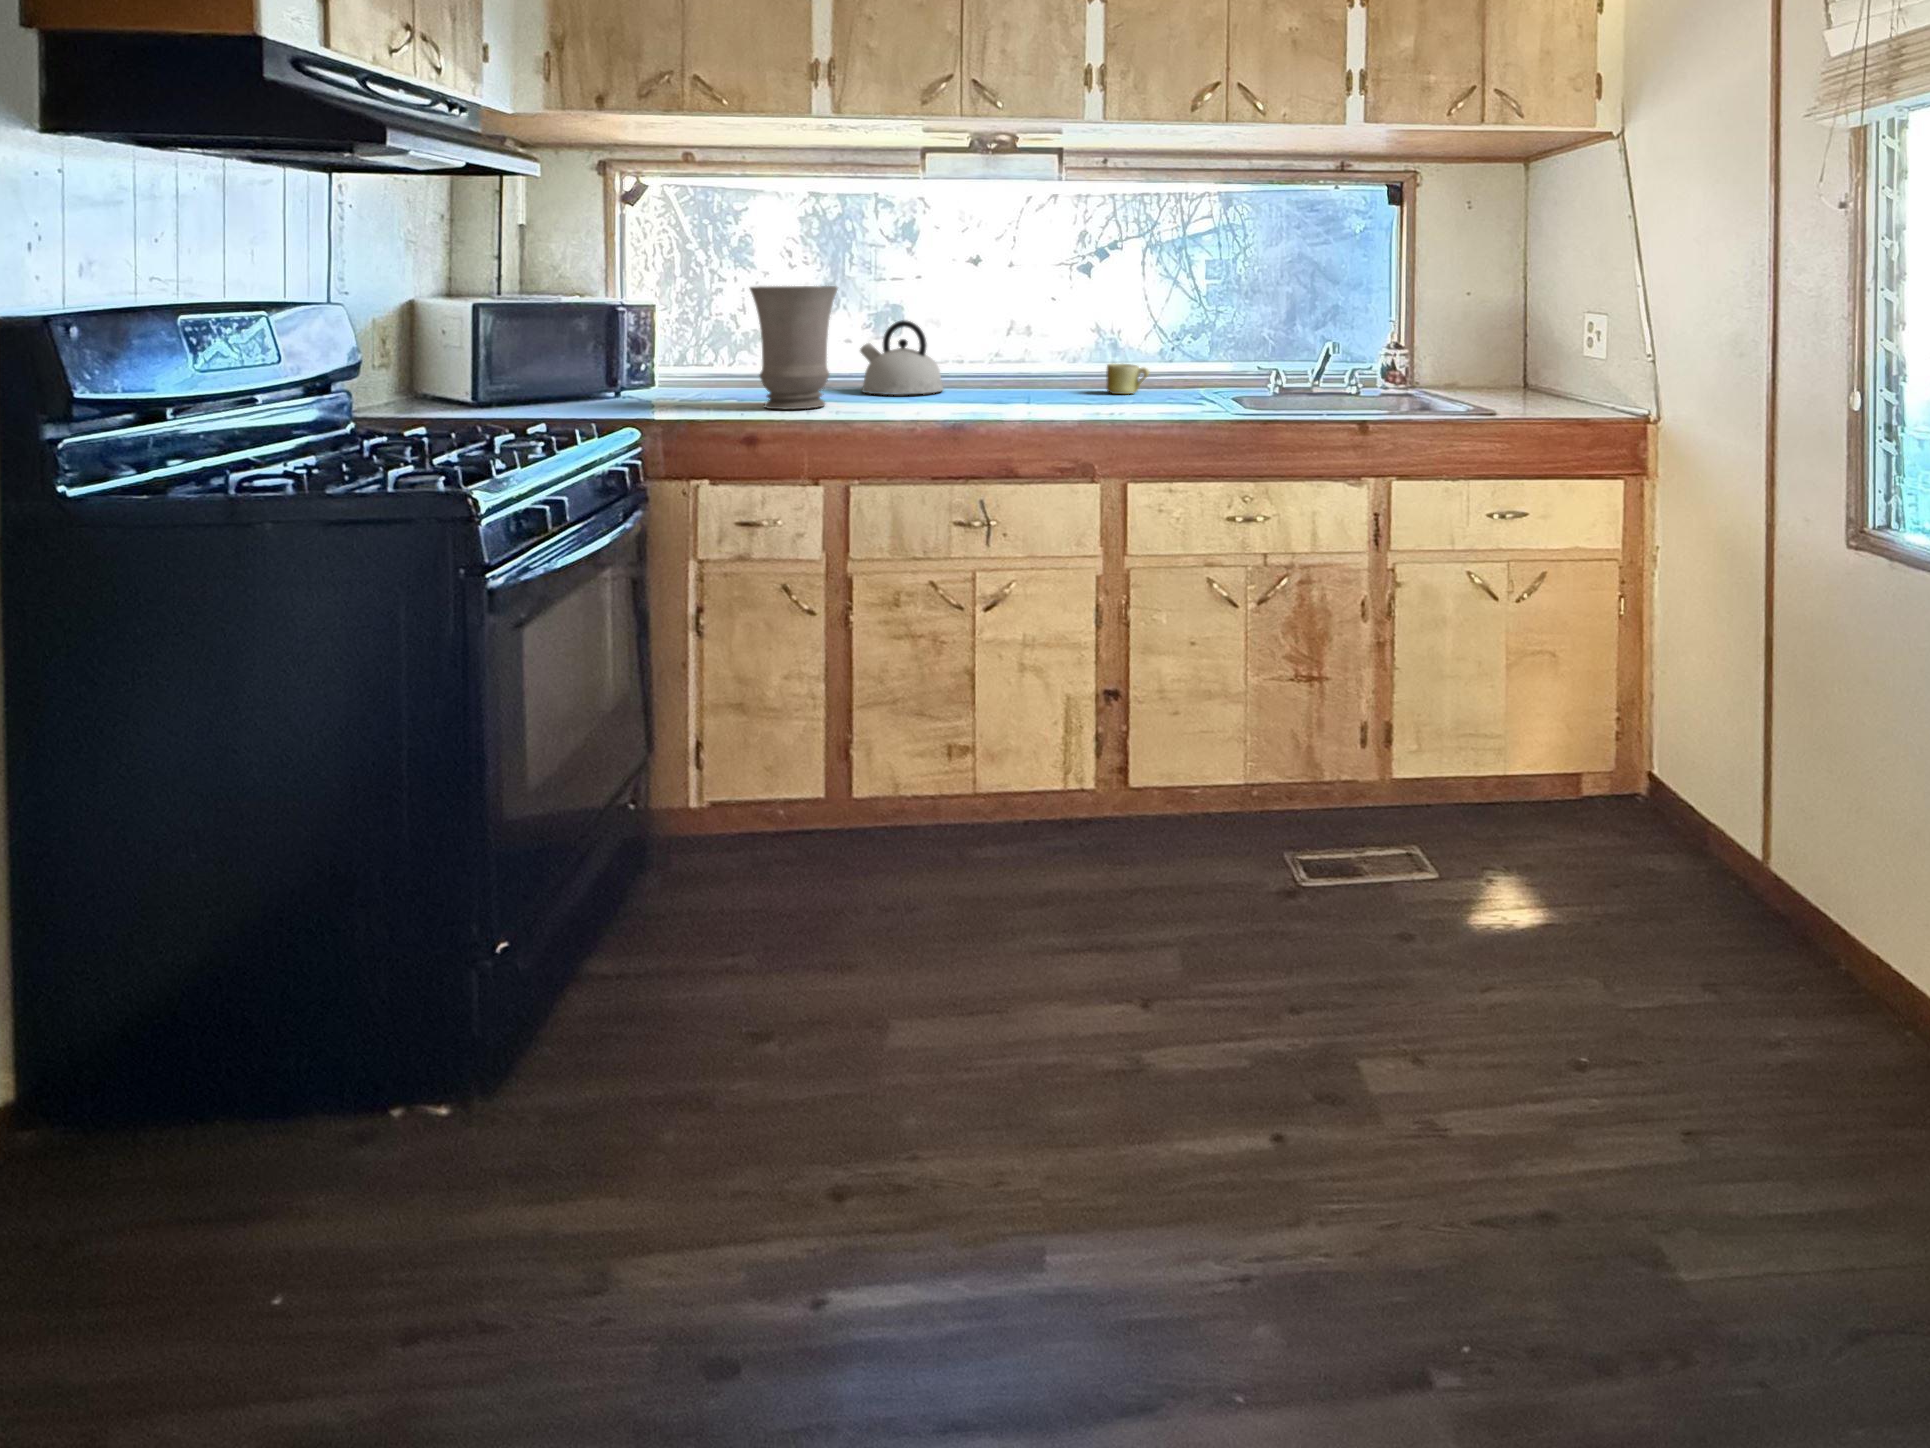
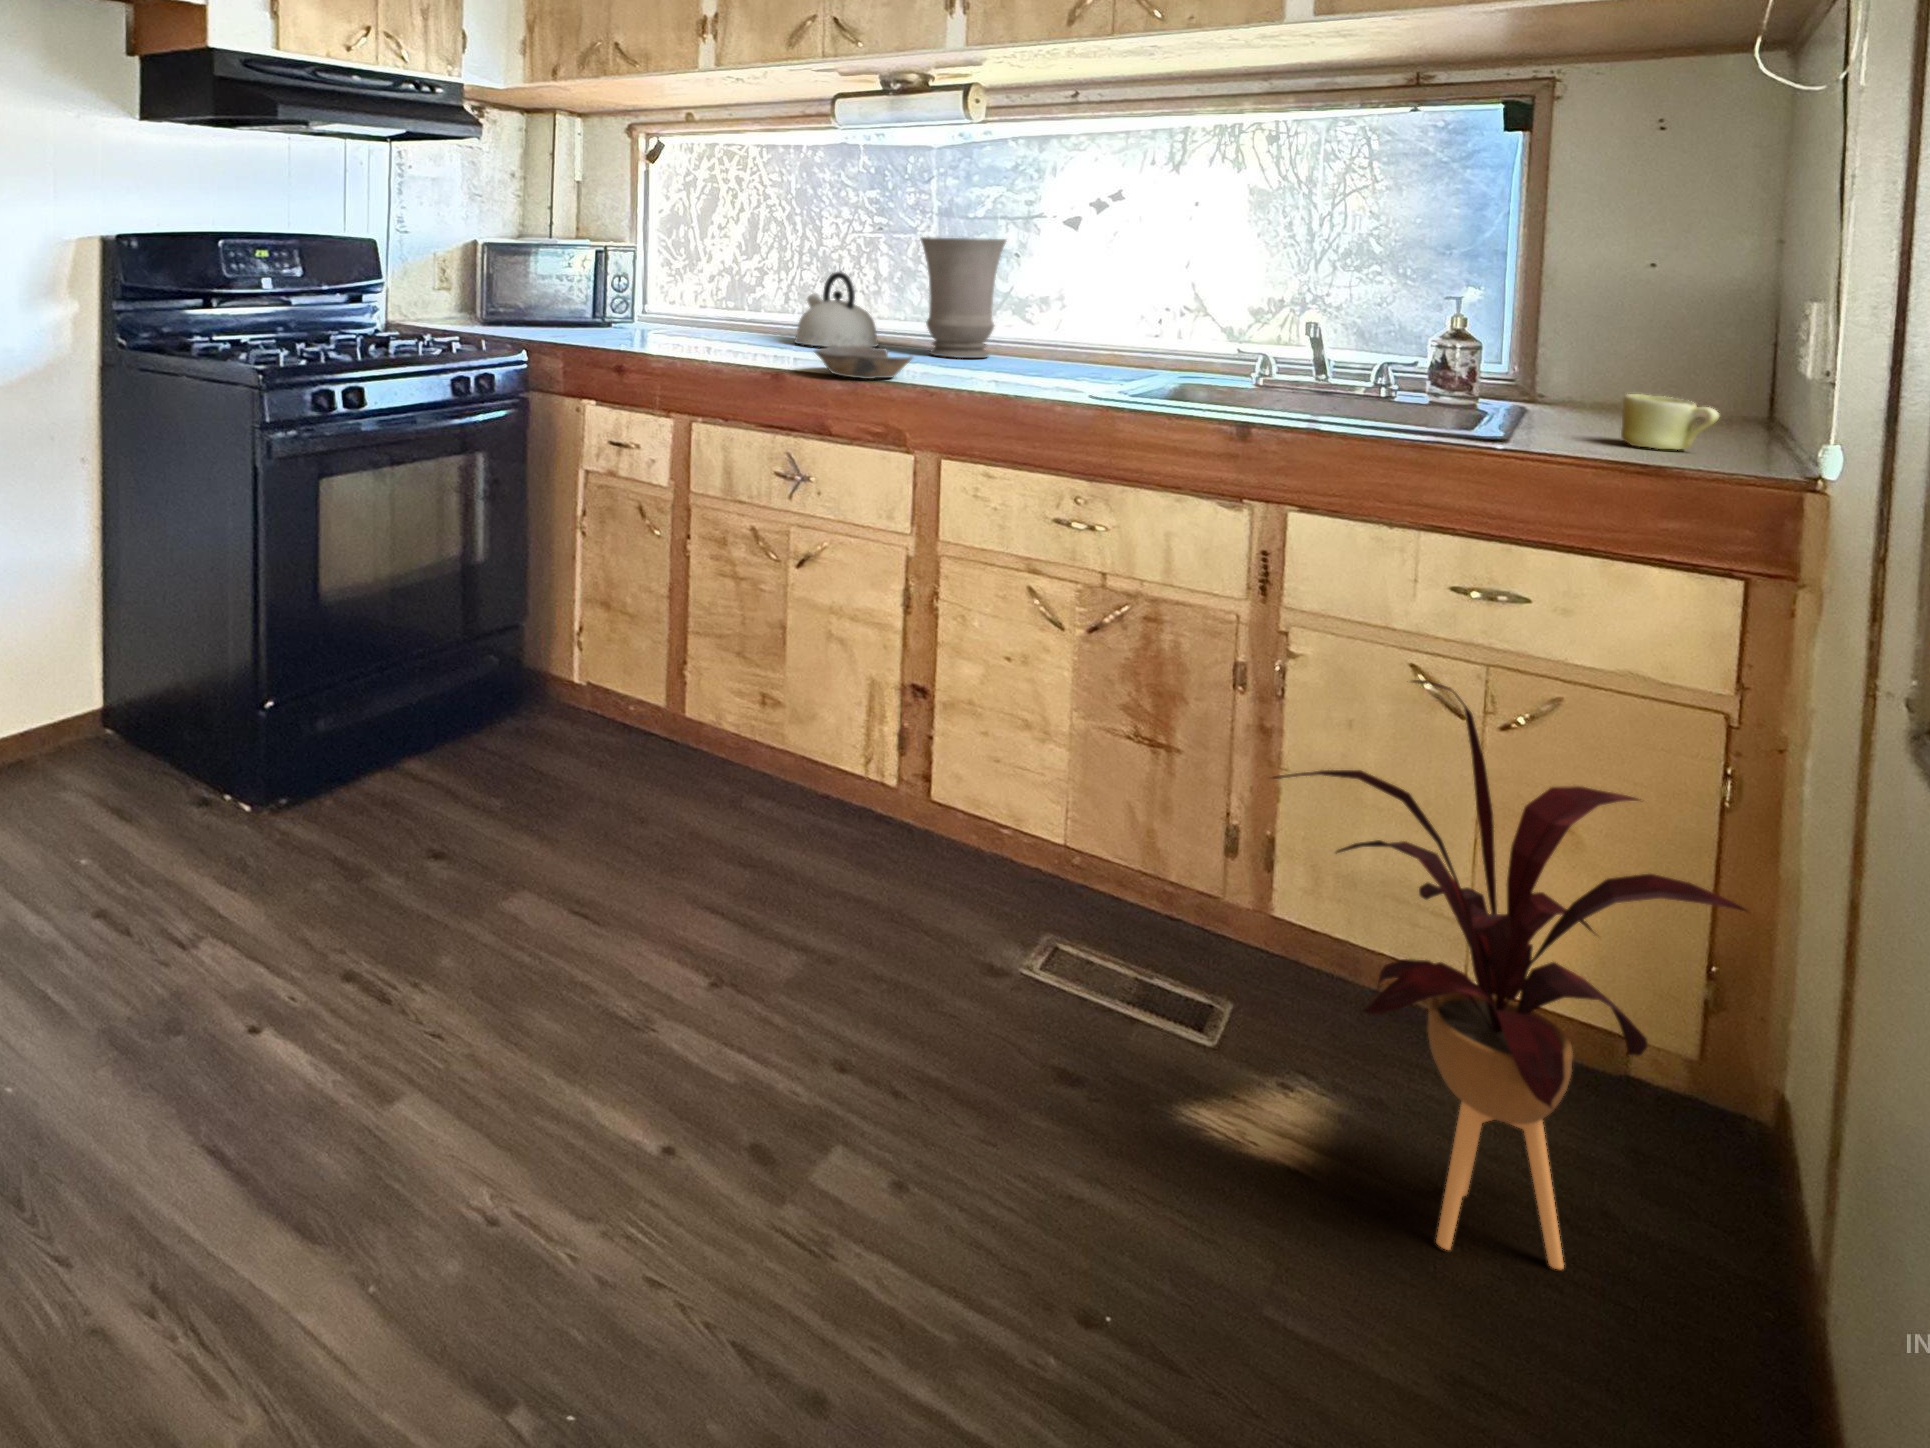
vase: present [750,286,838,409] -> present [921,237,1006,358]
mug: present [1106,364,1150,394] -> present [1621,394,1719,449]
bowl: none [995,391,1088,420] -> present [814,346,913,379]
house plant: none [1519,569,1744,925] -> present [1272,680,1746,1269]

